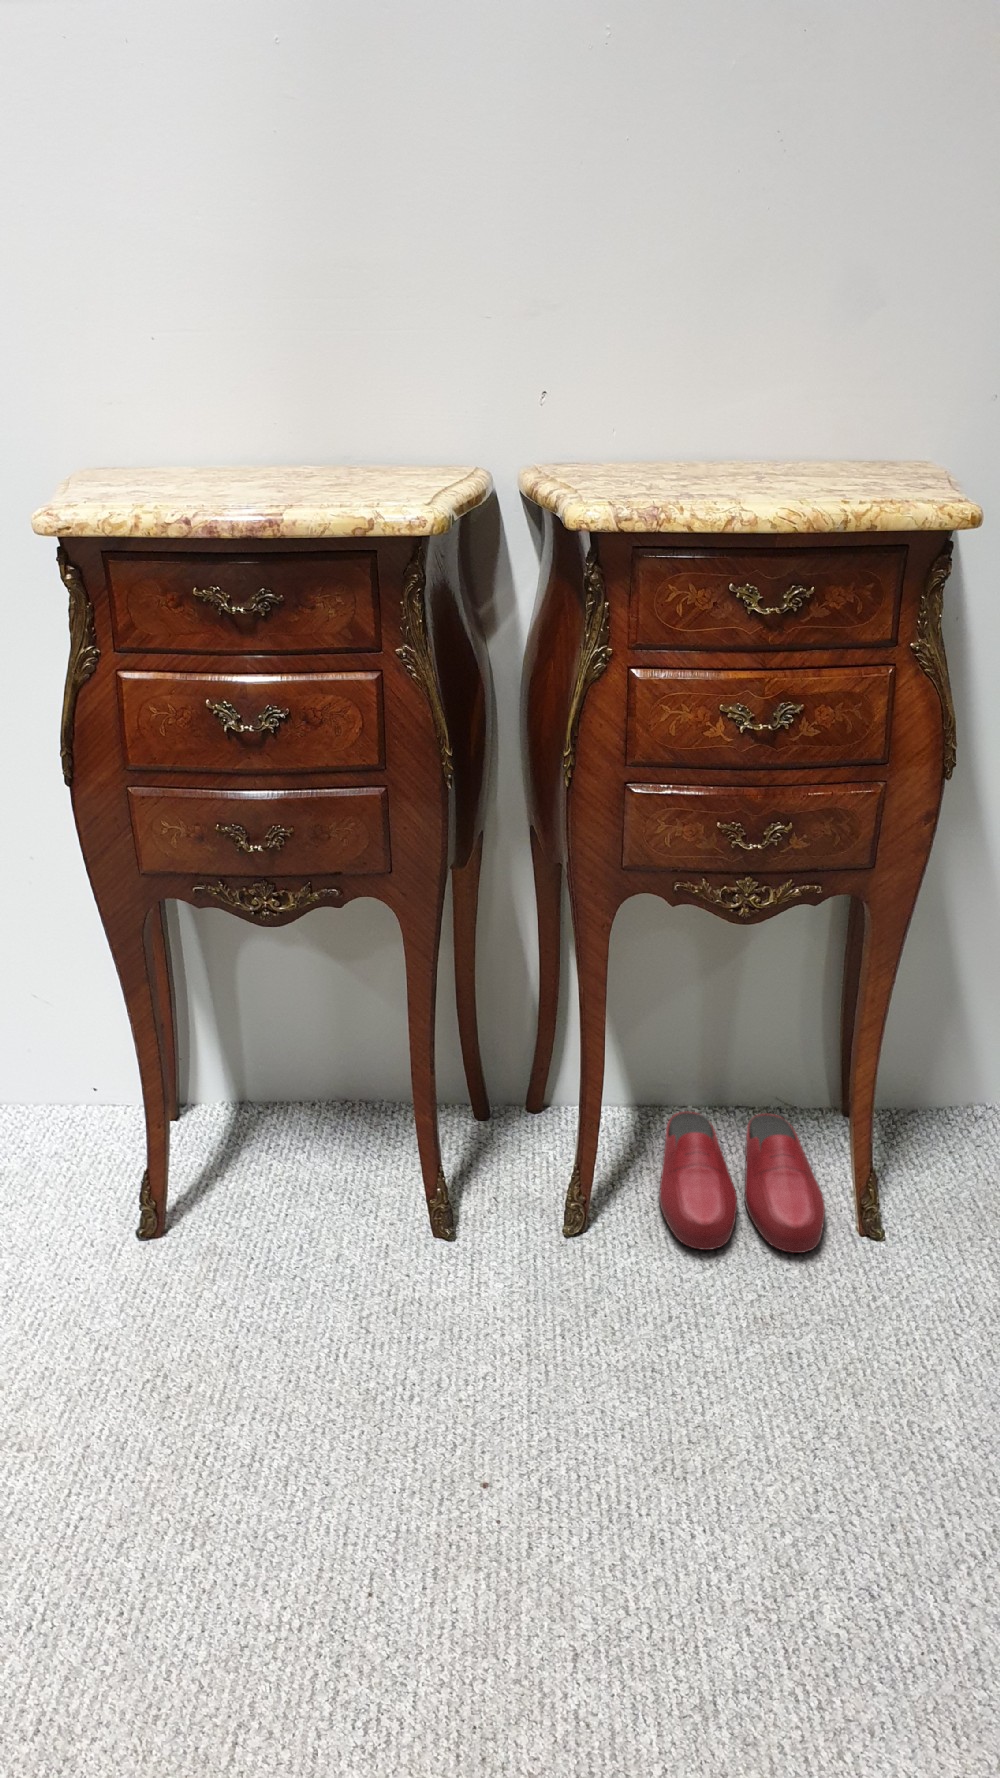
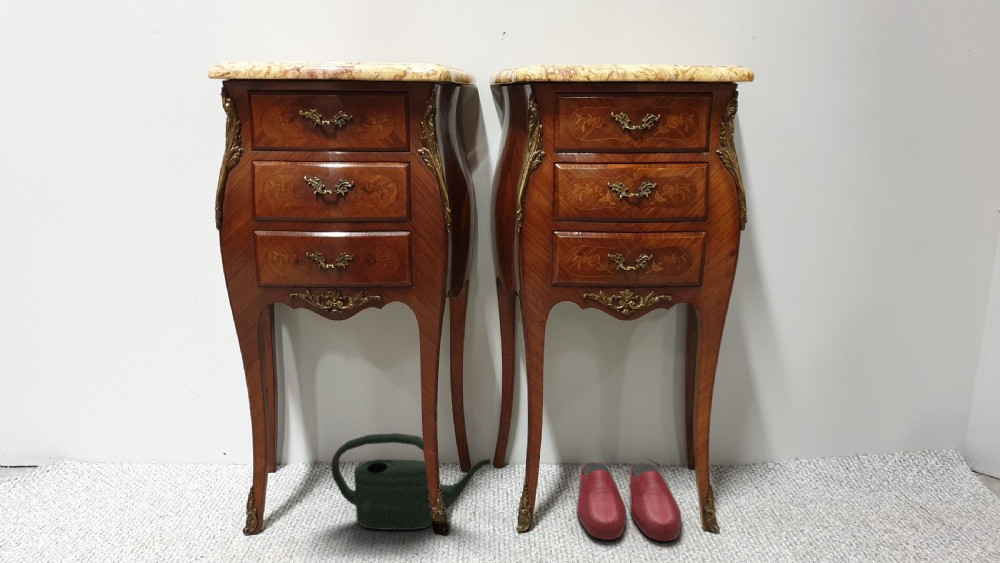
watering can: none [269,1085,521,1229] -> present [331,433,490,530]

